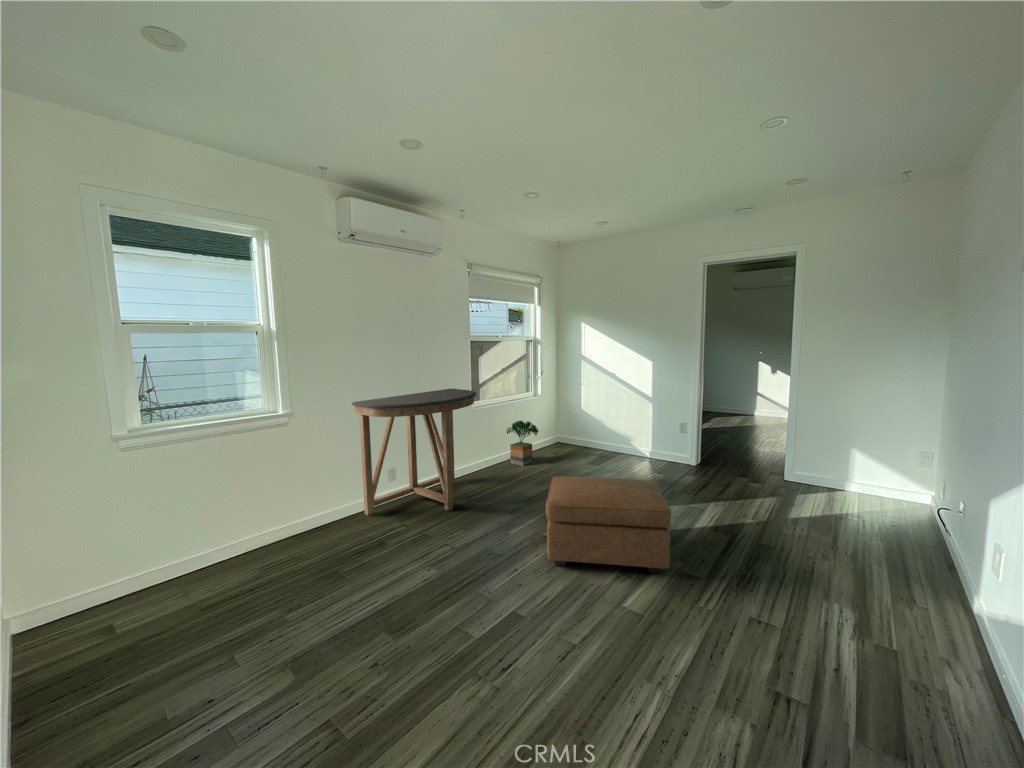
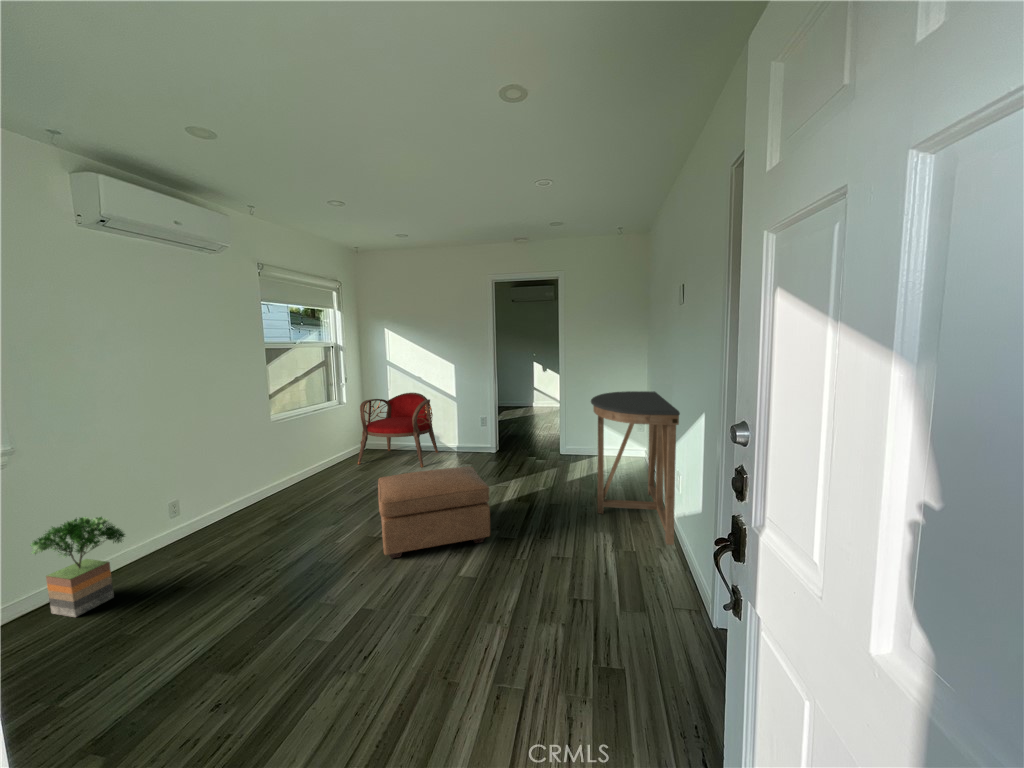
console table: present [352,389,476,515] -> present [591,391,680,545]
armchair: none [546,389,629,470] -> present [358,393,438,467]
potted tree: present [507,421,539,466] -> present [32,517,125,617]

